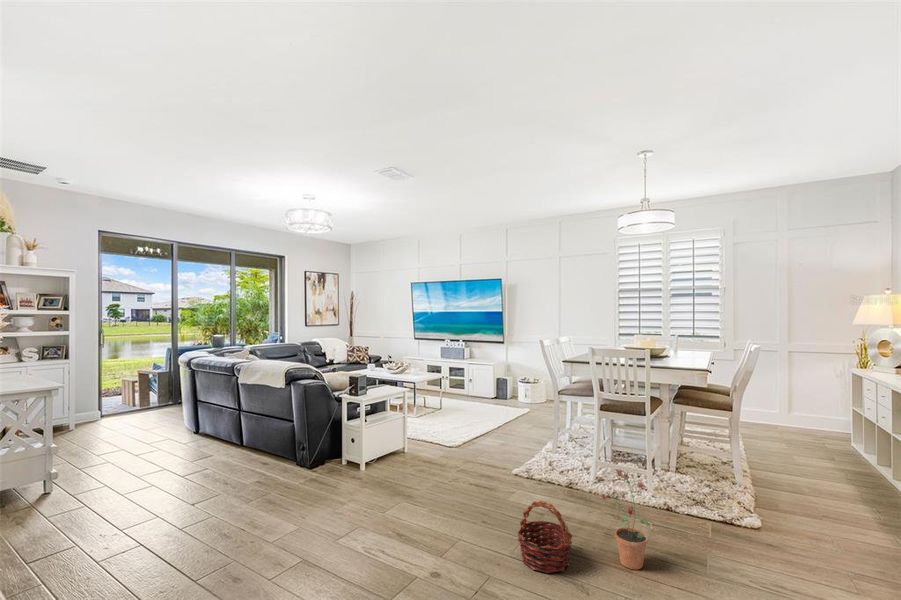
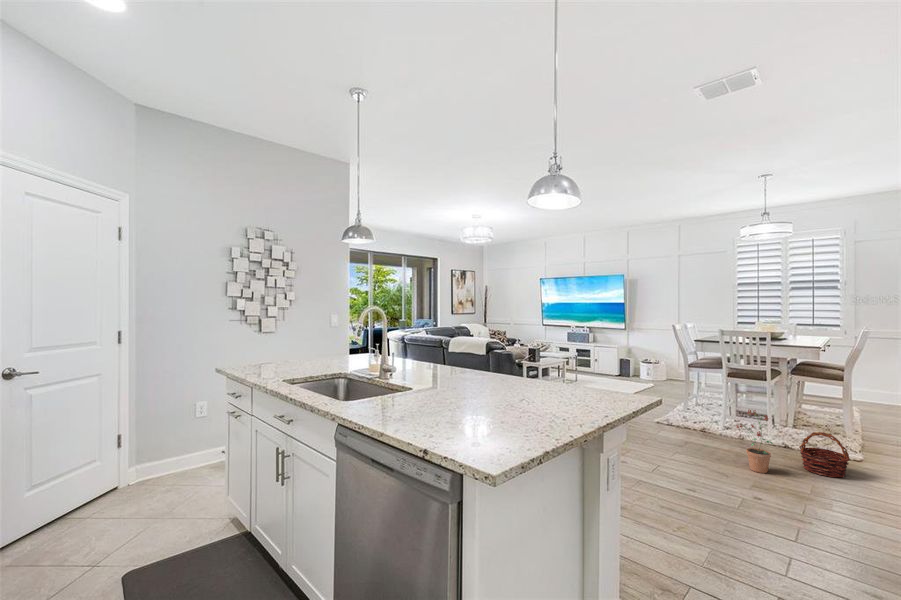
basket: present [517,501,572,573] -> present [799,432,850,477]

